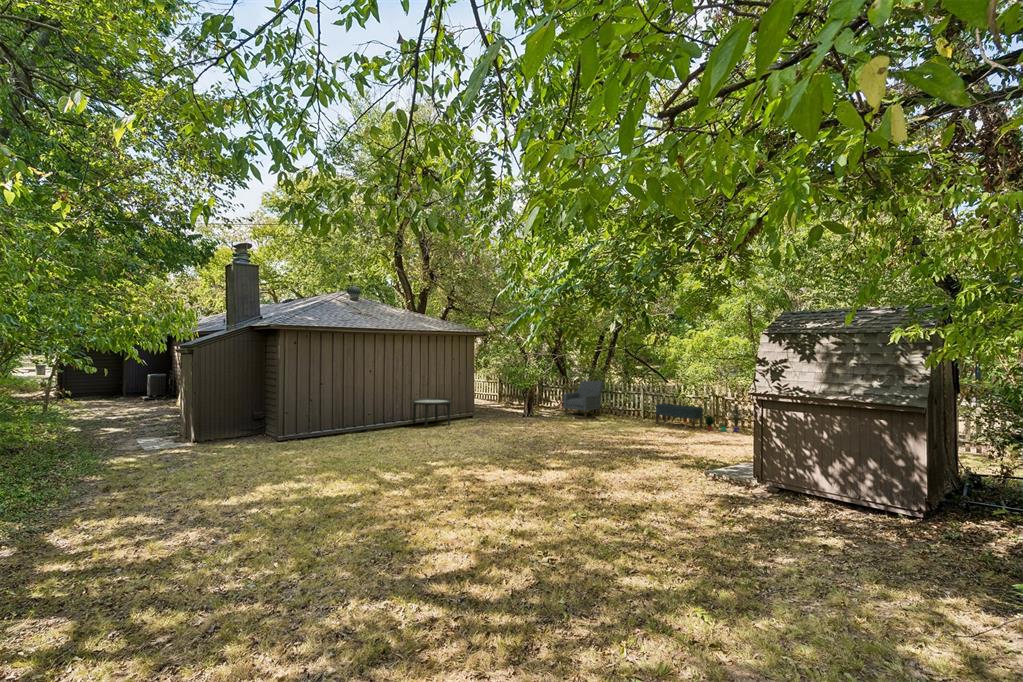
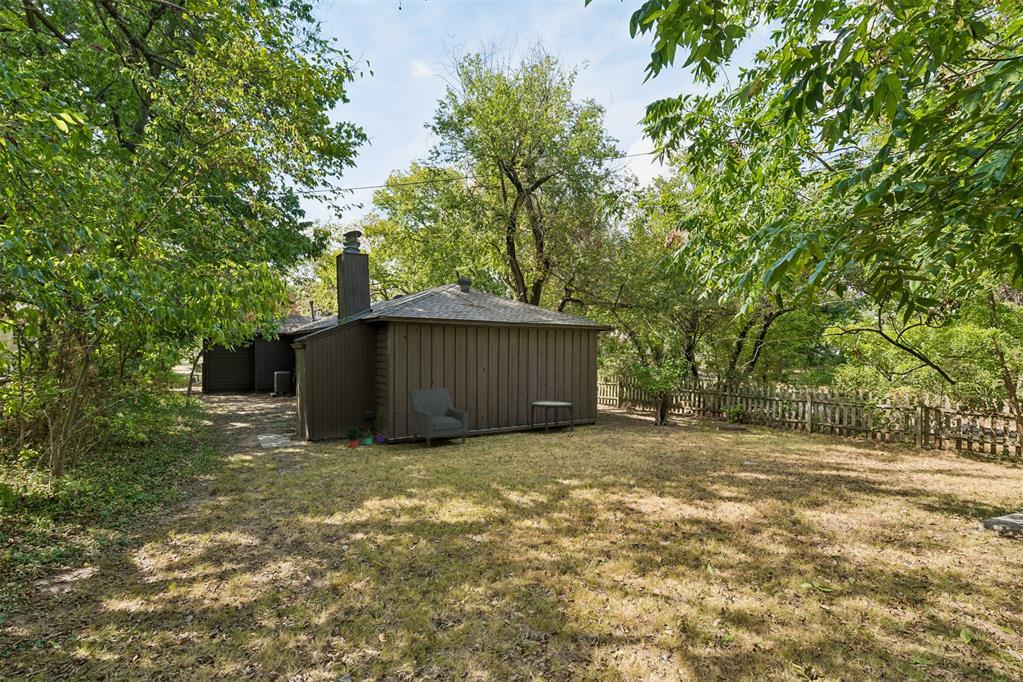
chair: present [563,380,604,417] -> present [409,388,468,448]
bench: present [655,403,703,429] -> none [839,413,916,449]
potted plant: present [705,406,741,432] -> present [346,409,386,447]

